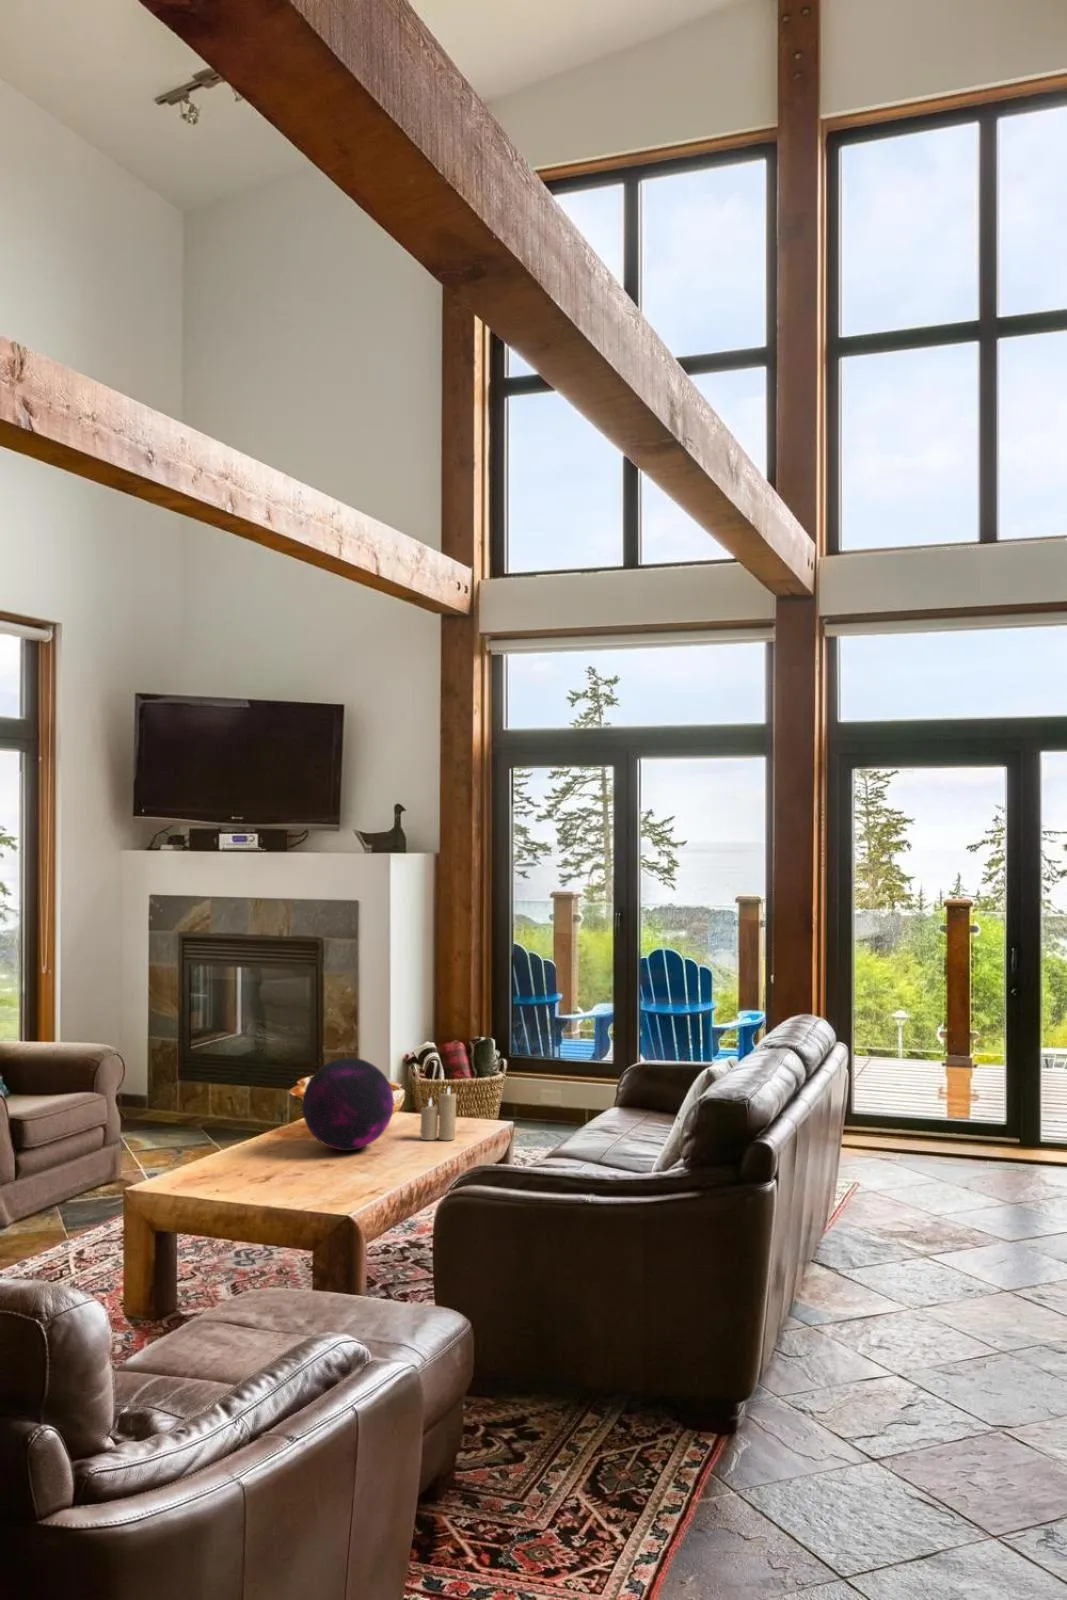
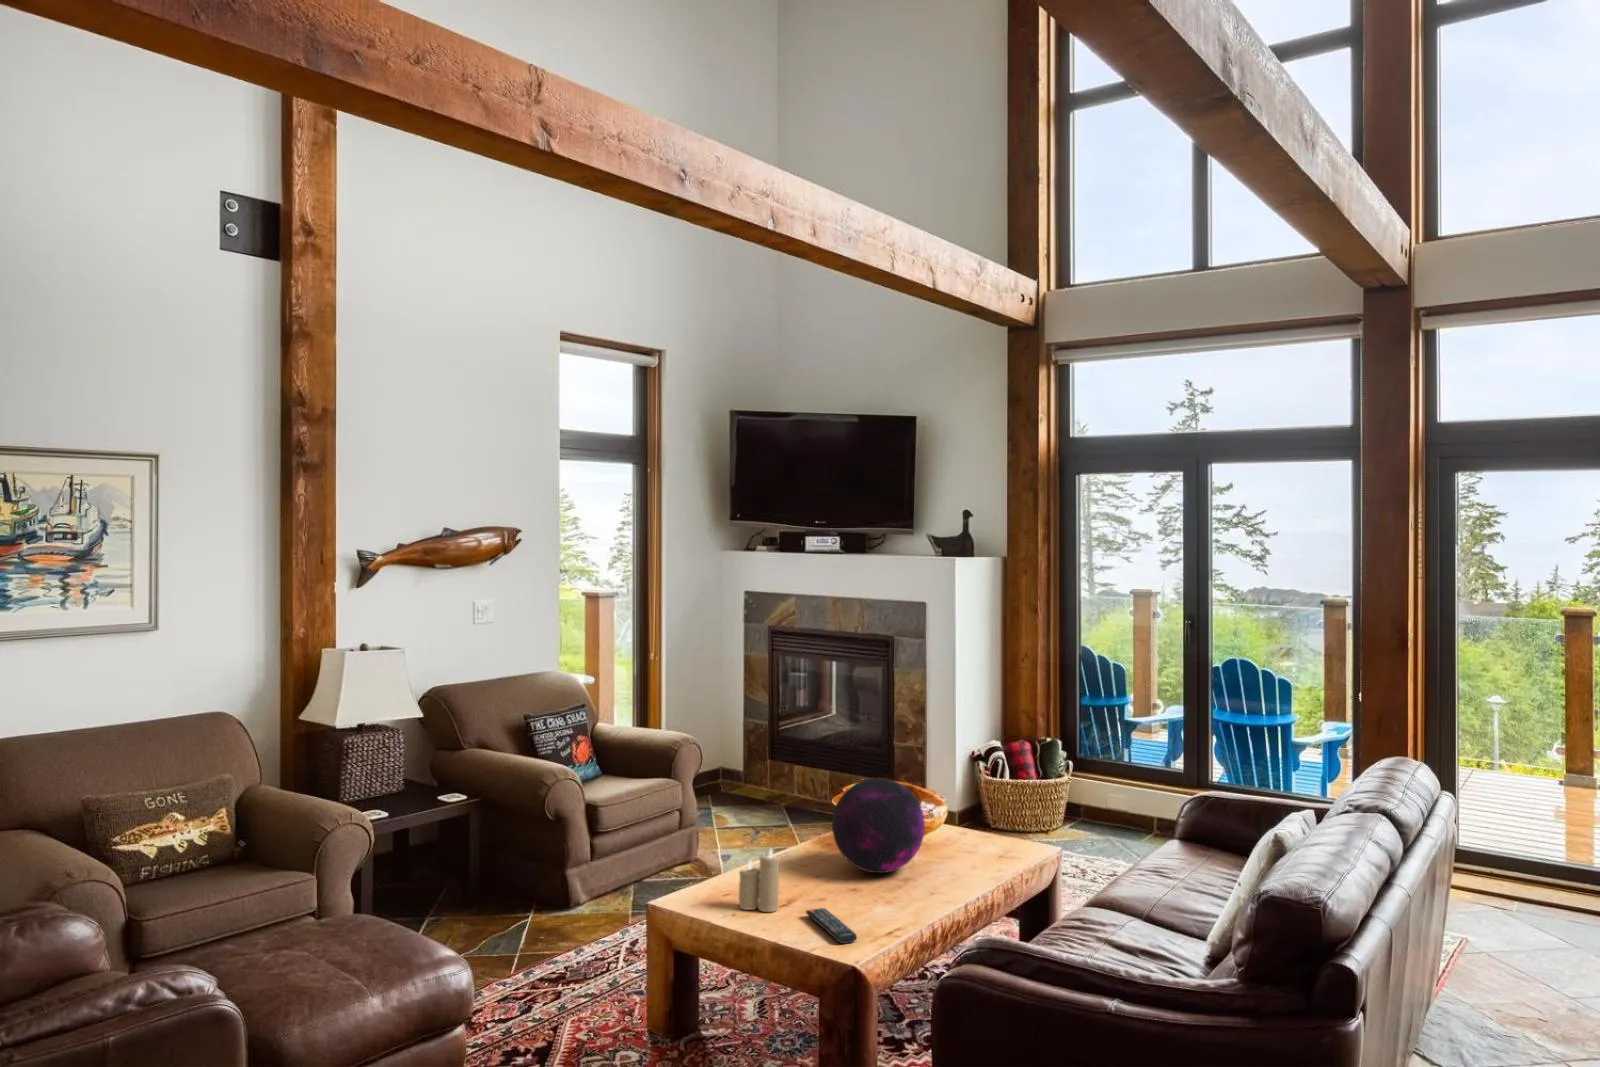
candle: present [420,1088,457,1140] -> present [739,849,780,912]
remote control: none [290,1177,347,1203] -> present [806,908,857,944]

